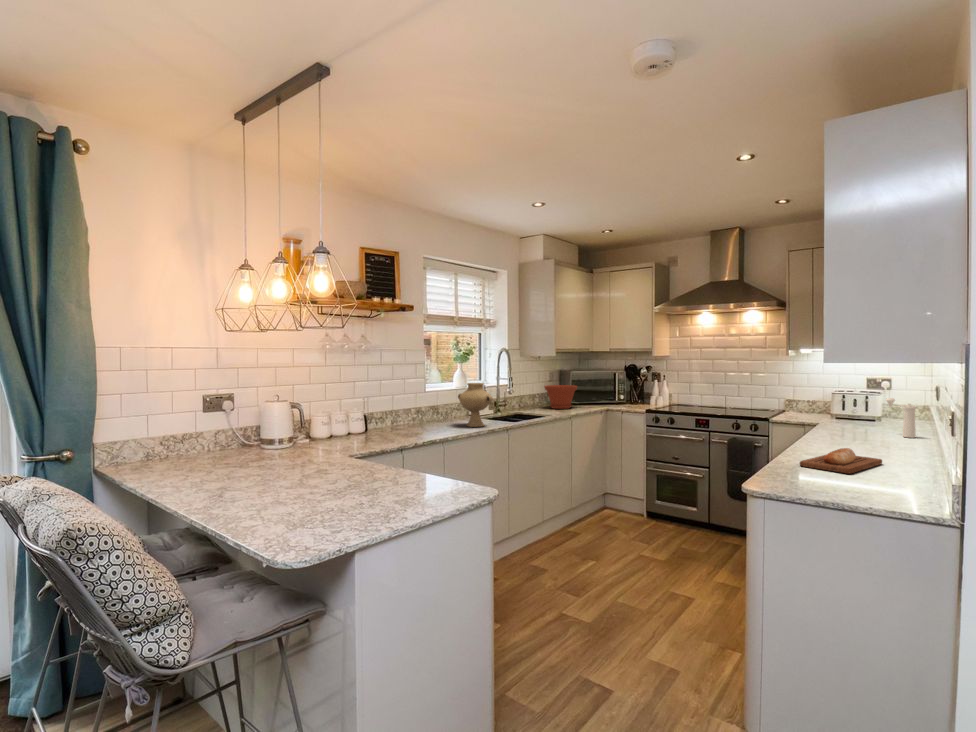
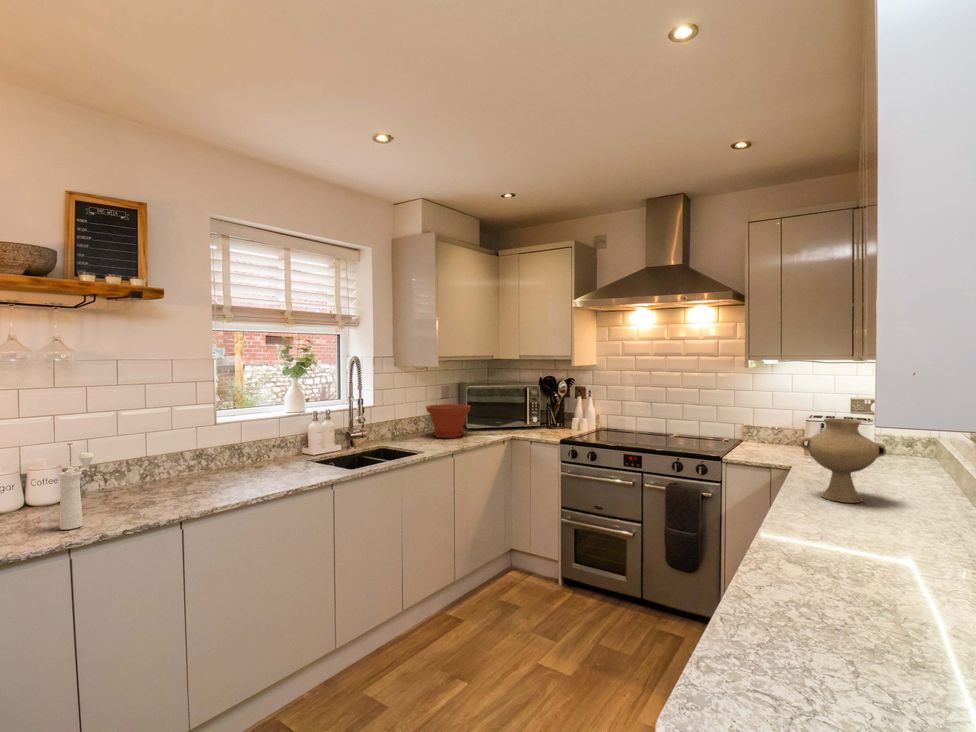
vase: present [458,383,493,427] -> present [800,418,886,503]
pepper mill: present [886,398,916,438] -> present [59,452,94,530]
bread loaf: present [800,448,882,474] -> none [782,561,936,646]

